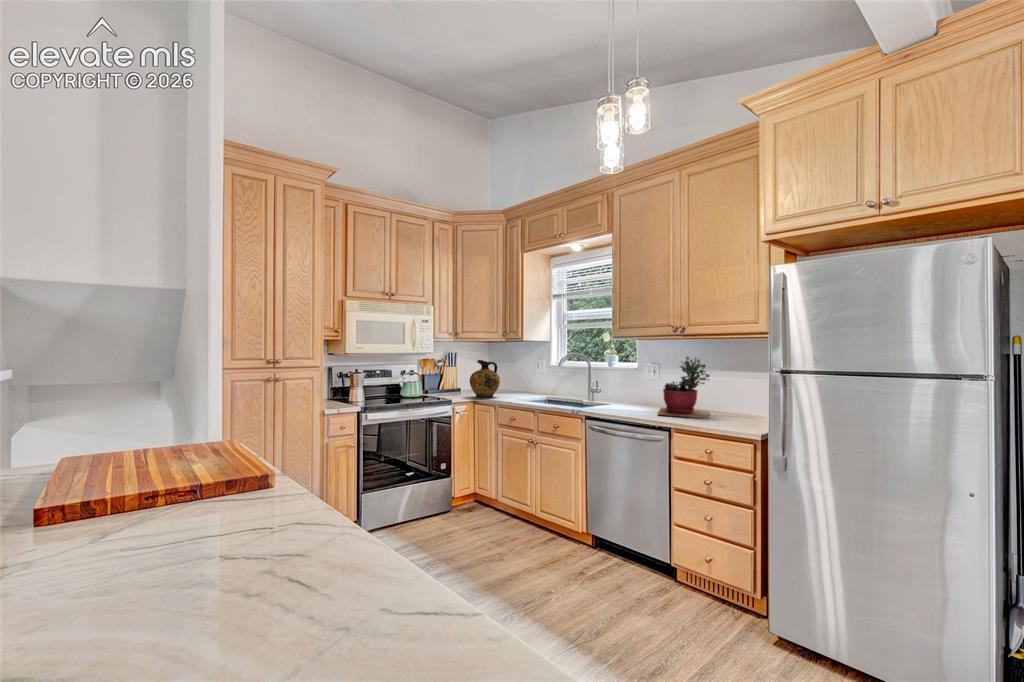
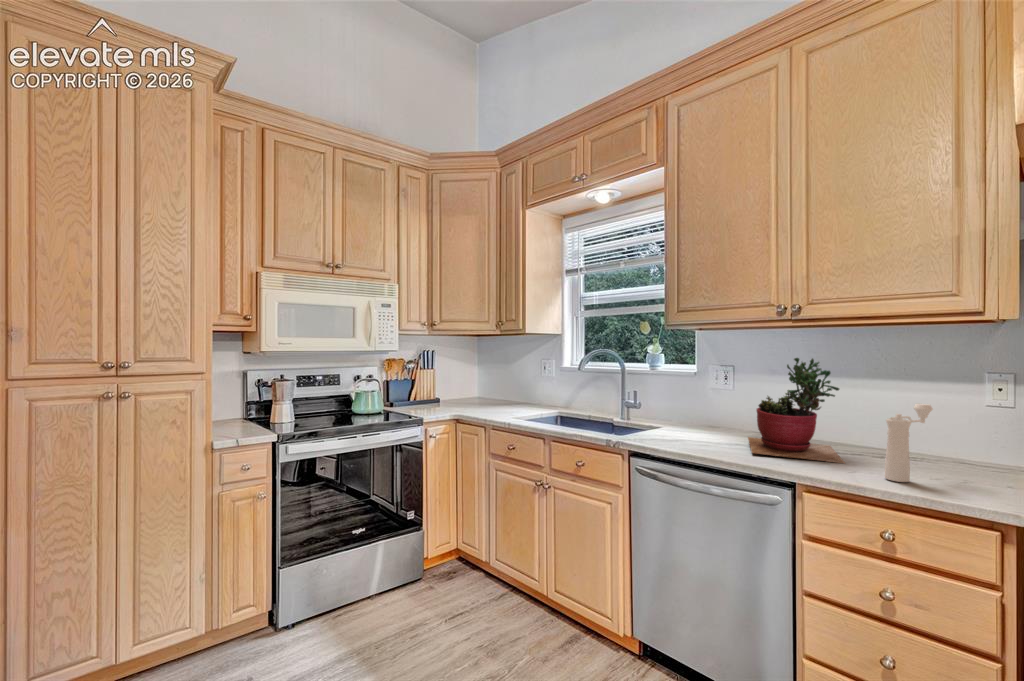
ceramic jug: present [470,360,500,398] -> none [451,360,493,414]
pepper mill: none [720,382,748,425] -> present [885,404,933,482]

